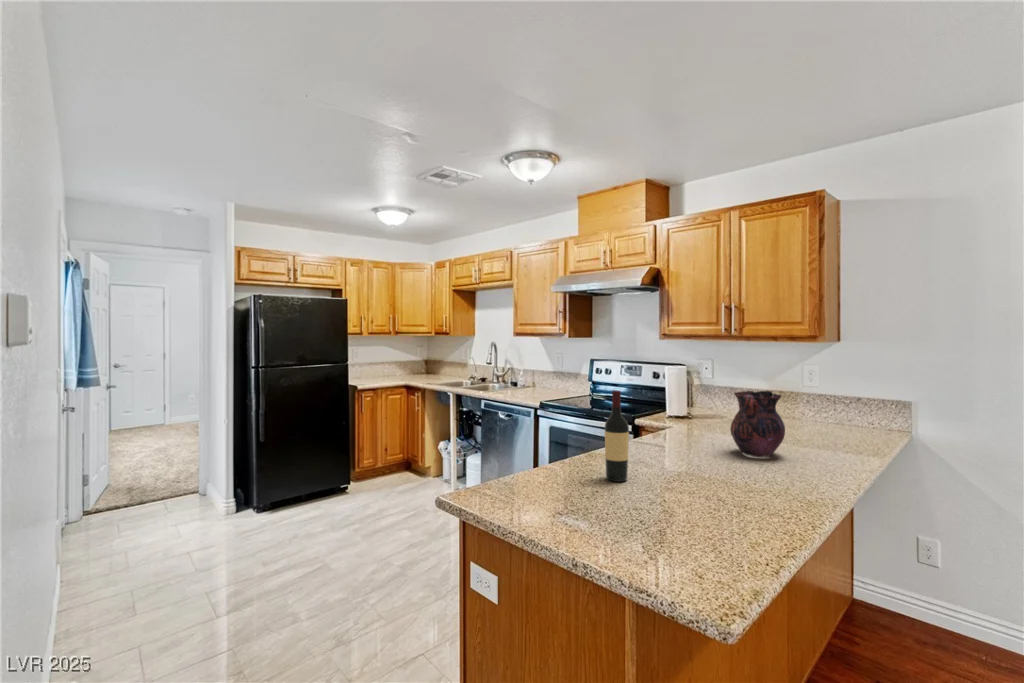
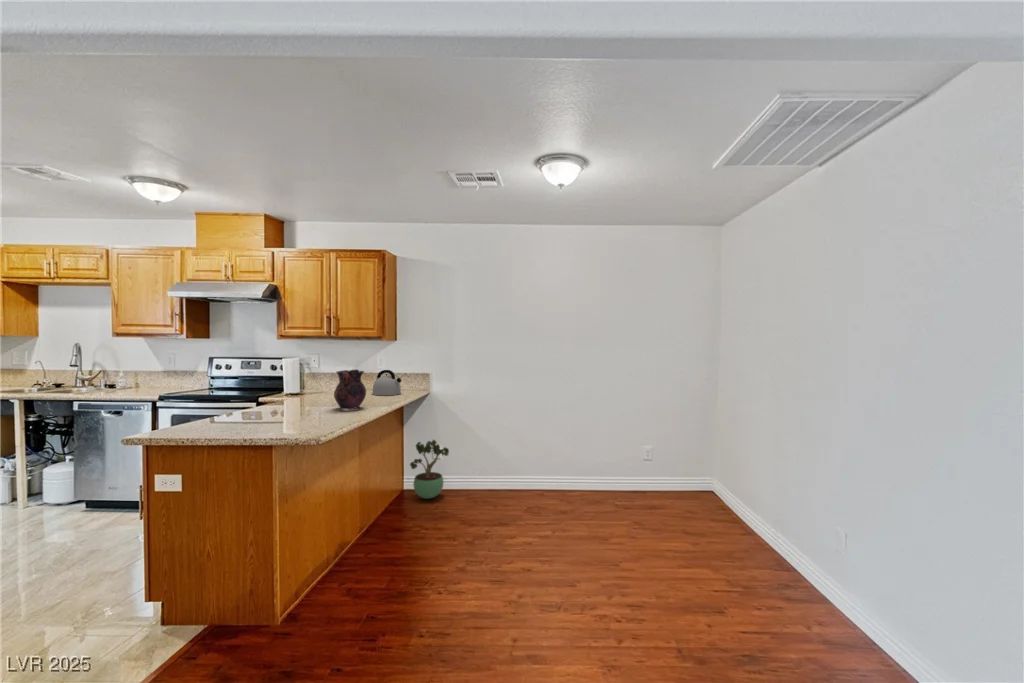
wine bottle: present [605,391,629,482] -> none [250,372,269,434]
kettle: none [796,392,852,436] -> present [372,370,401,395]
potted plant: none [867,526,959,637] -> present [410,440,449,499]

